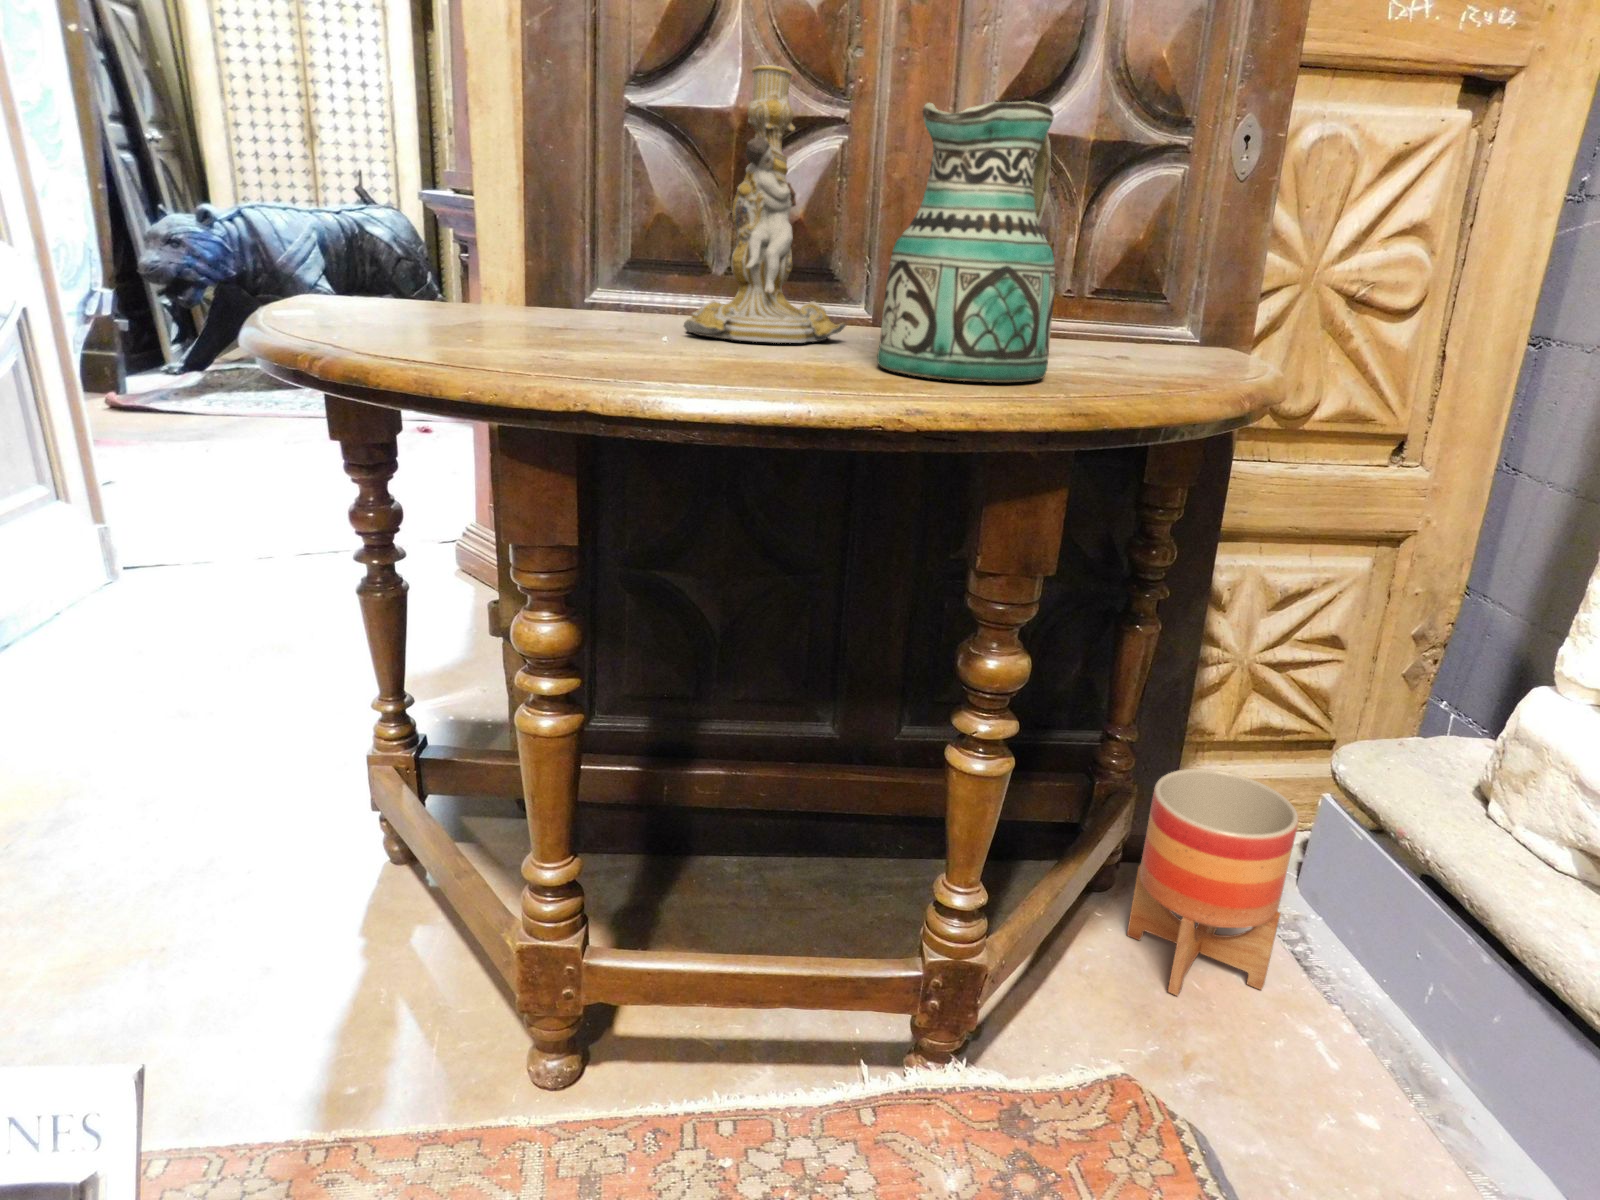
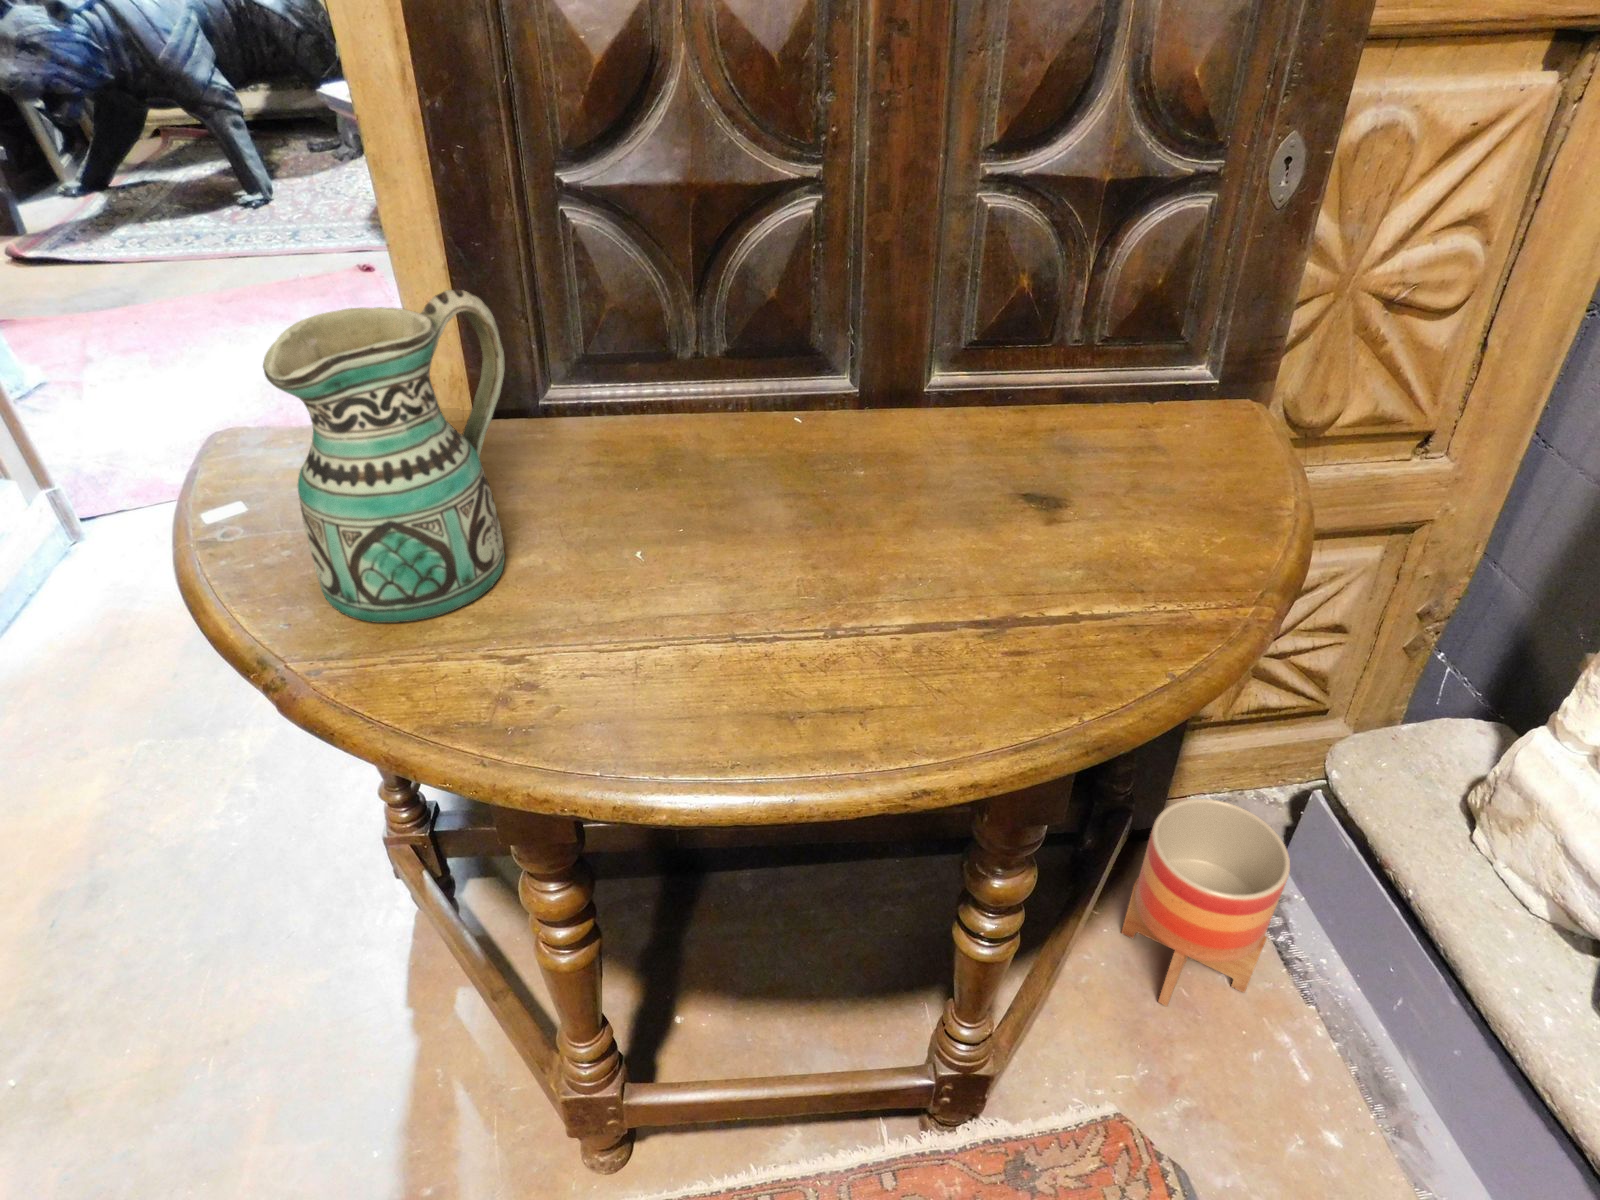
candlestick: present [684,65,846,343] -> none [656,204,834,525]
ceramic pitcher: present [877,101,1055,382] -> present [263,289,505,623]

